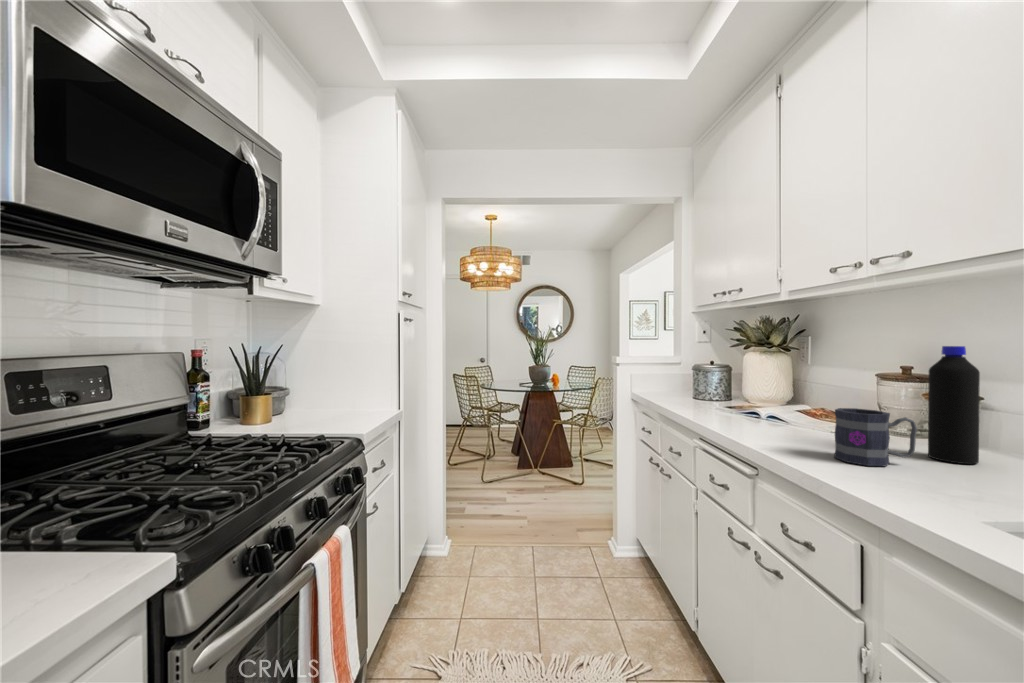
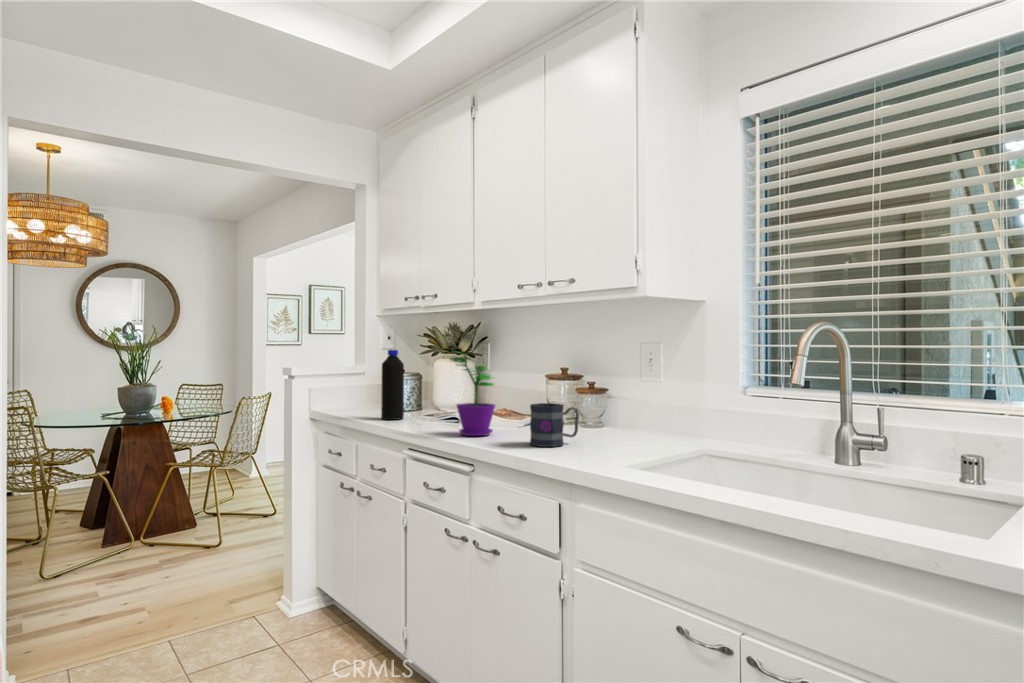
flower pot: none [739,338,794,437] -> present [451,353,495,436]
bottle: present [928,346,980,464] -> present [381,350,404,420]

